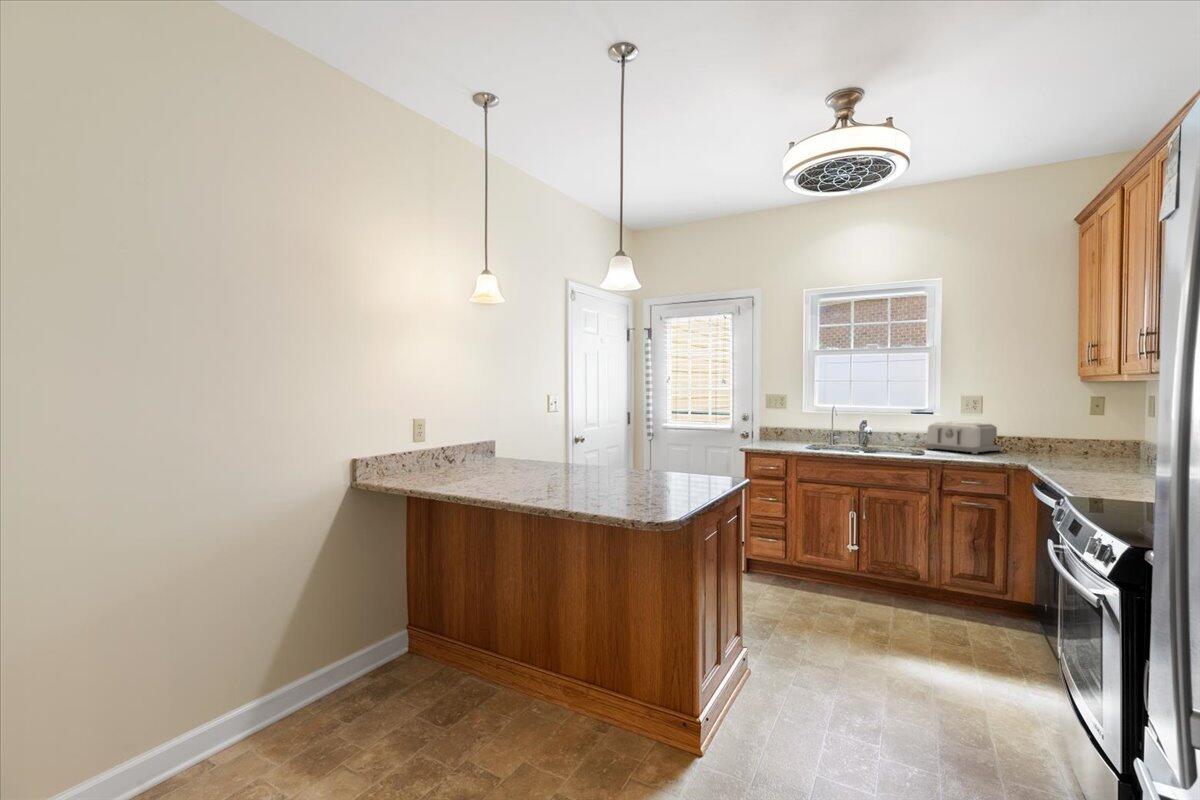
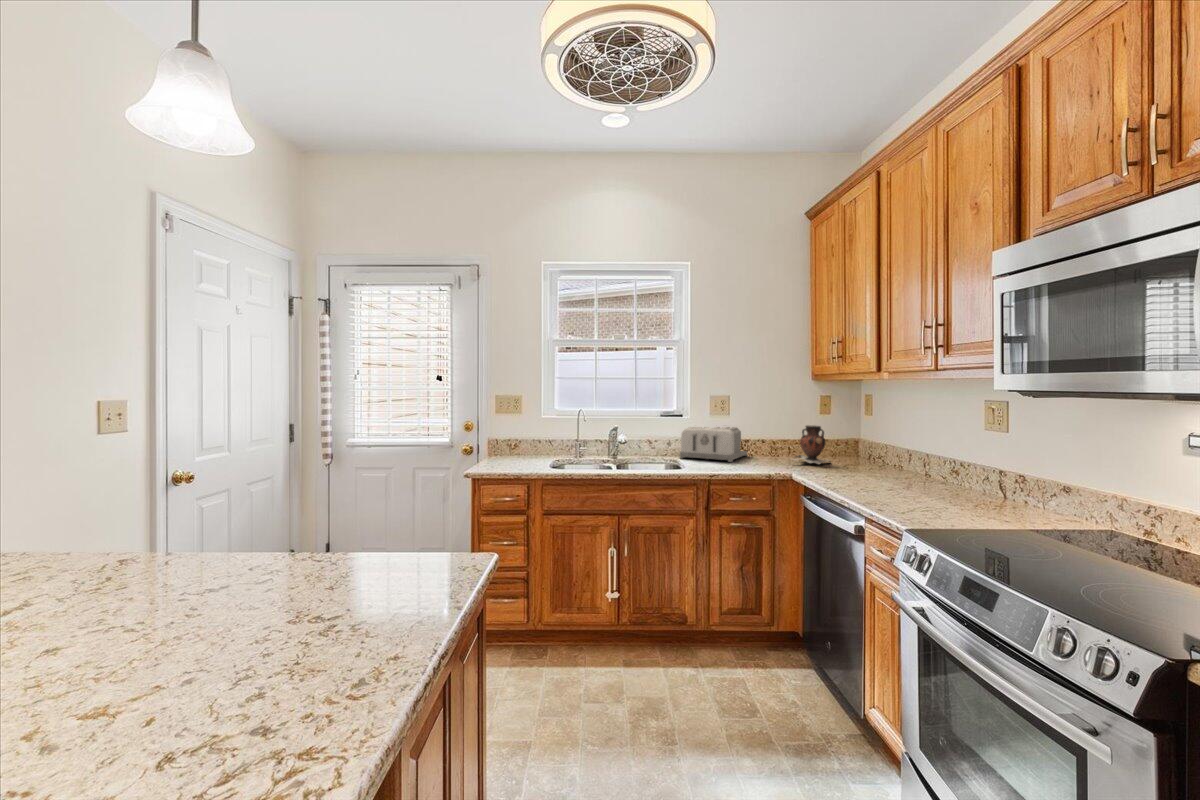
vase: none [1039,423,1092,460] -> present [794,425,830,464]

